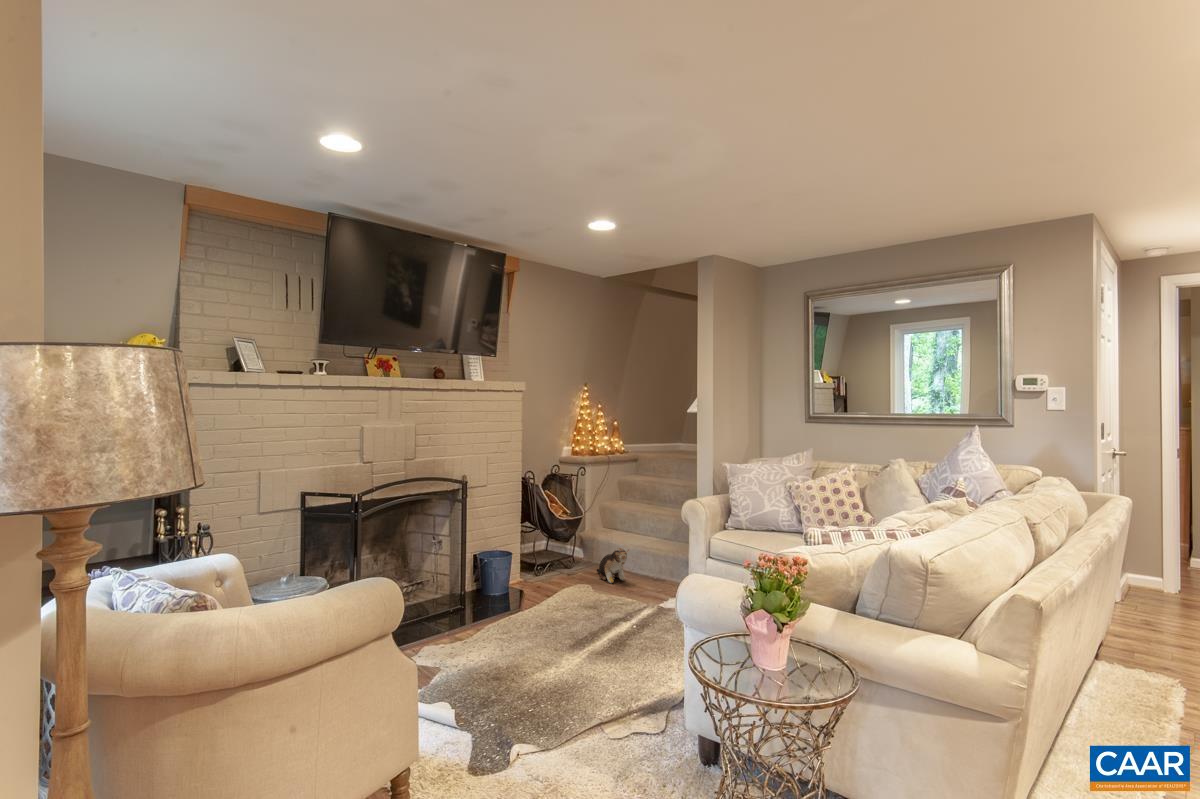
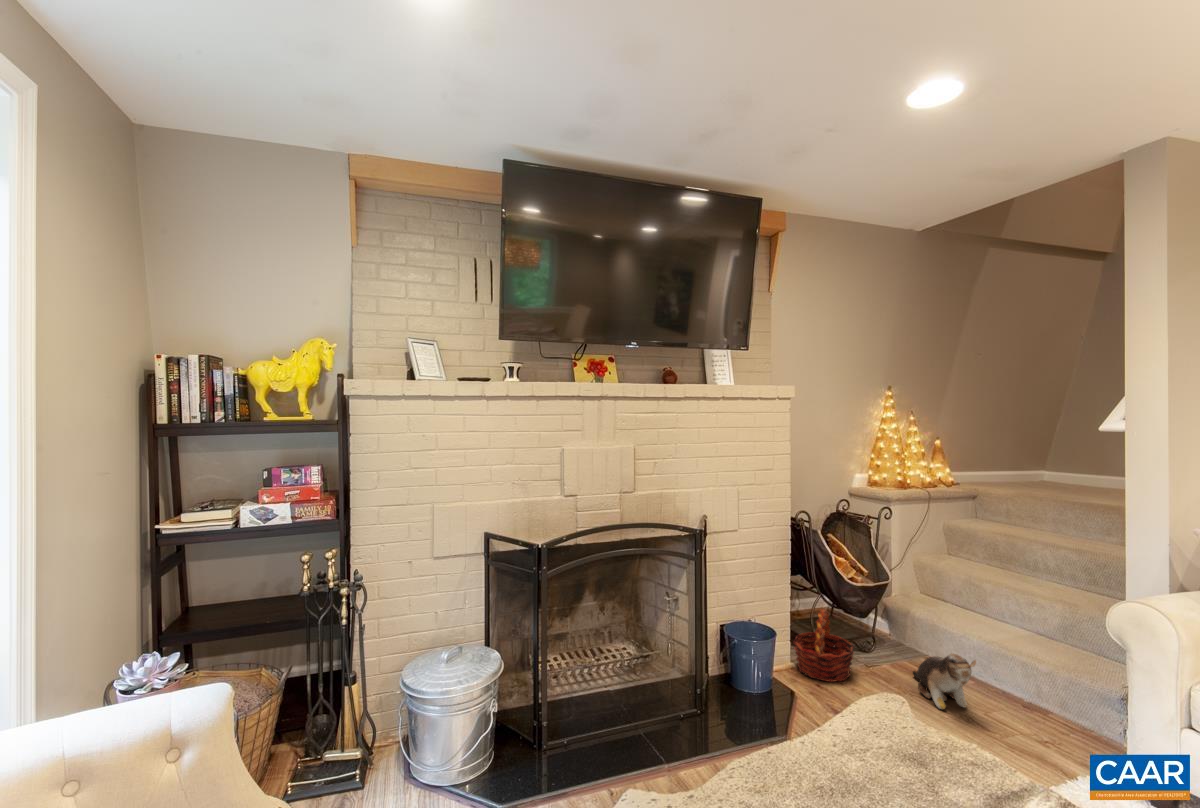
basket: none [523,536,563,582] -> present [793,609,854,682]

